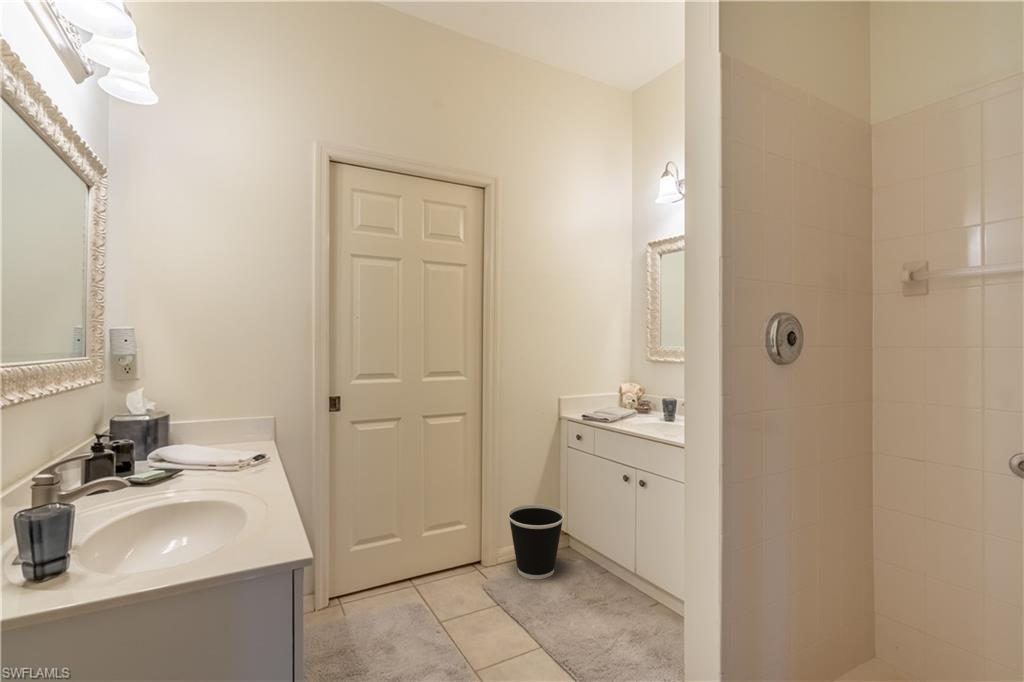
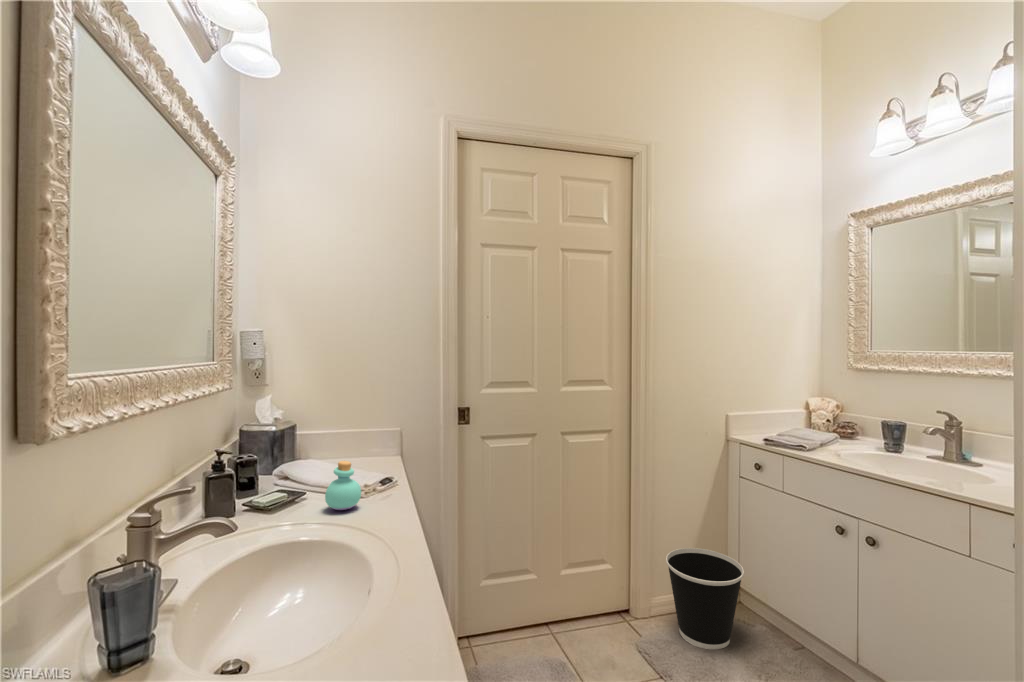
perfume bottle: none [203,440,237,480] -> present [325,461,361,510]

